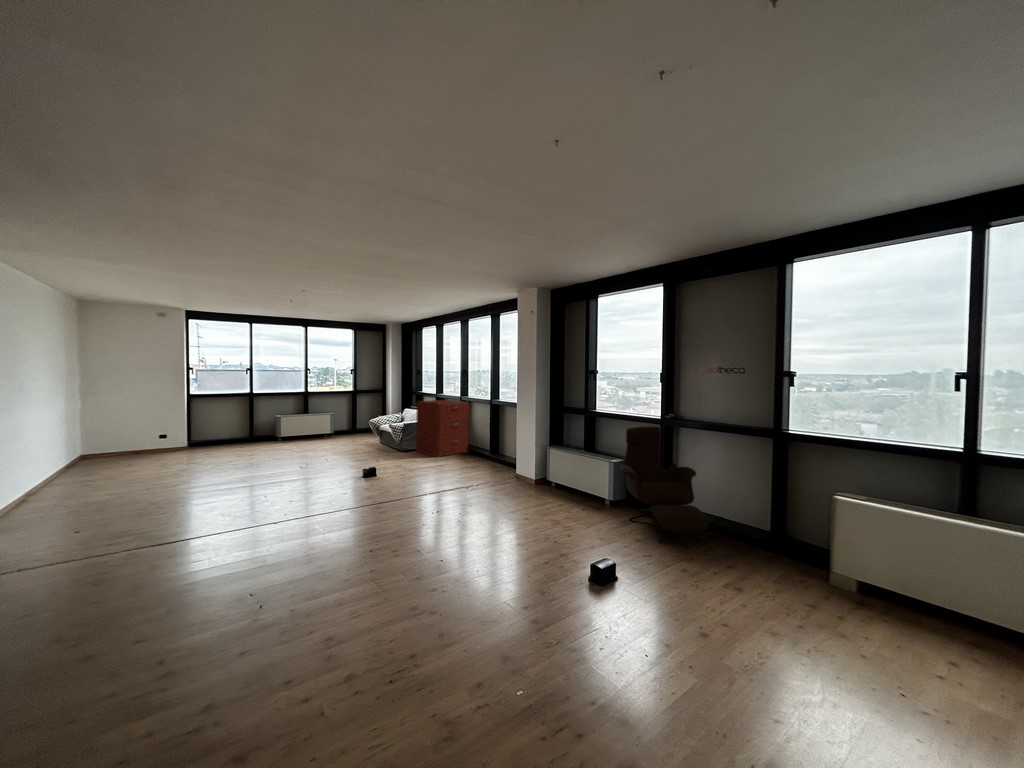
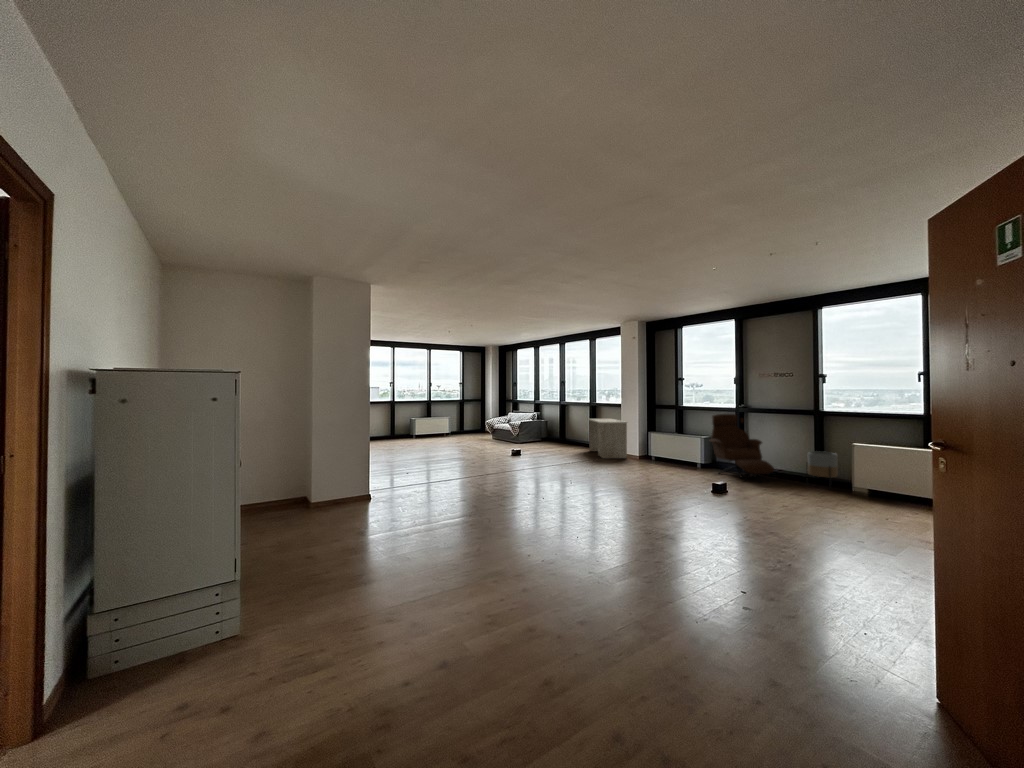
filing cabinet: present [416,400,469,457] -> none [528,404,569,447]
desk: none [481,422,522,482] -> present [589,419,627,458]
planter: none [759,498,810,569] -> present [807,451,838,485]

